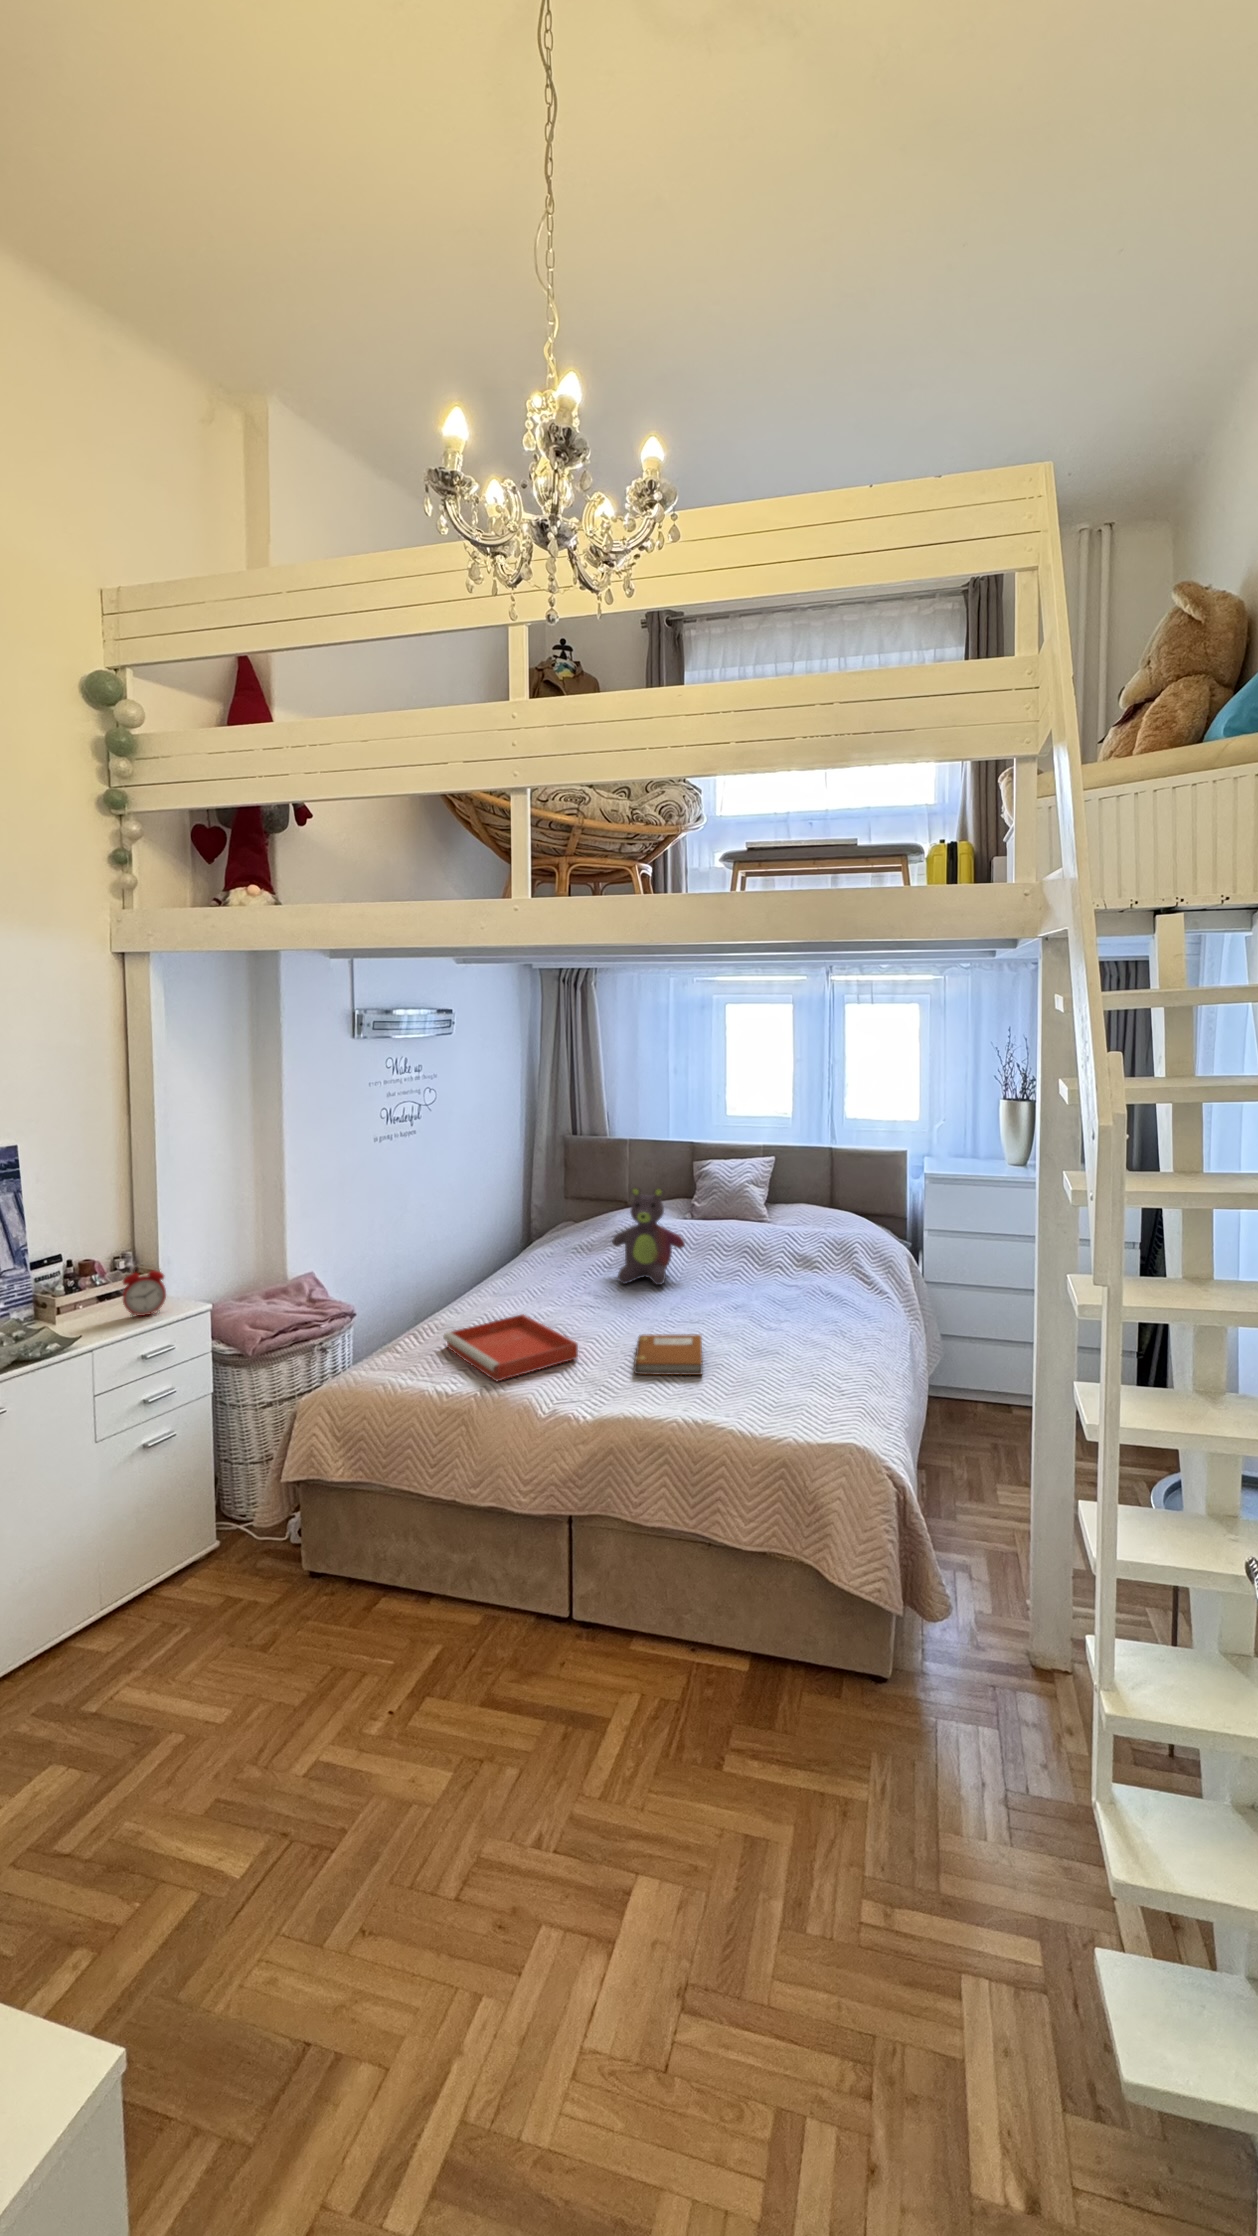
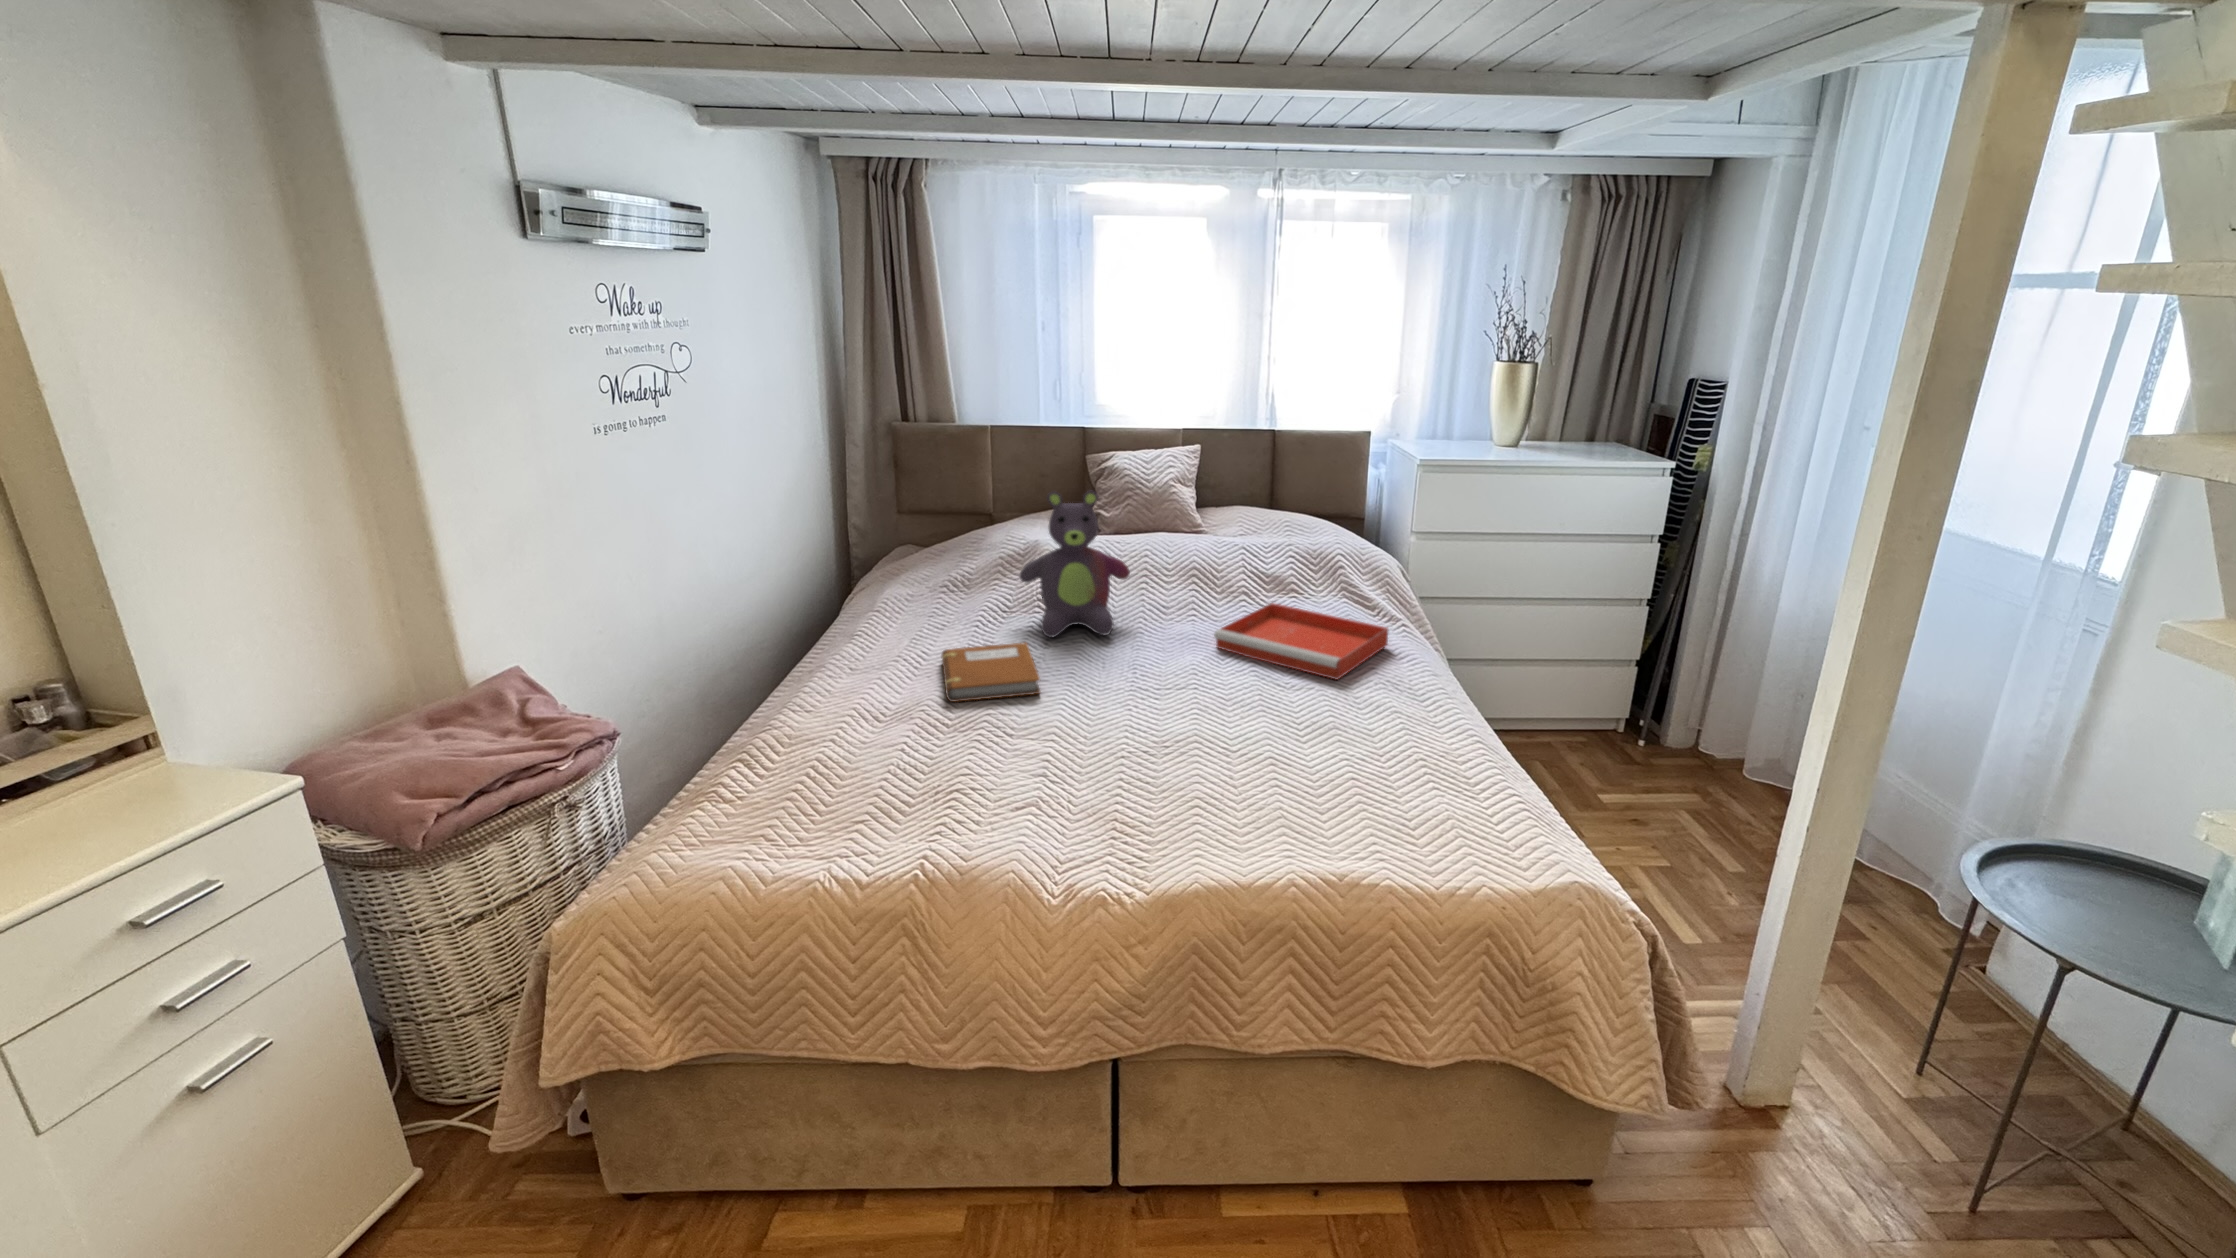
alarm clock: present [123,1268,166,1317] -> none [43,711,180,833]
tray: present [443,1314,578,1381] -> present [1214,603,1388,679]
notebook: present [634,1334,703,1375] -> present [941,643,1040,702]

